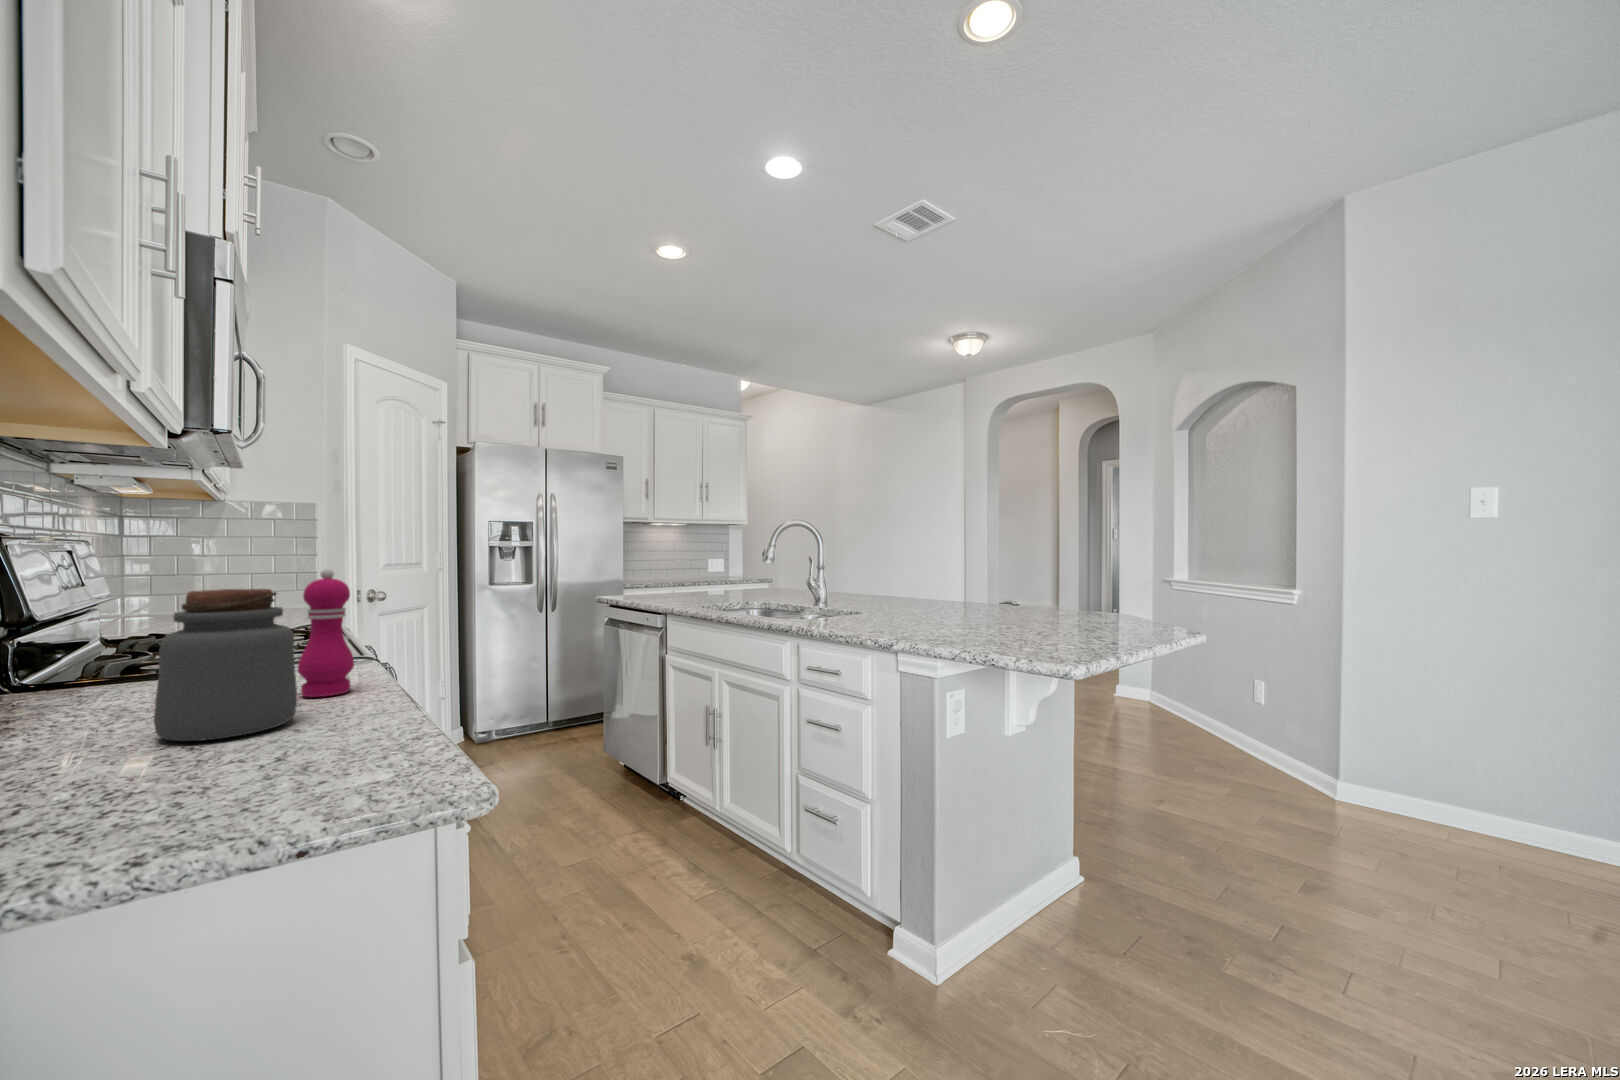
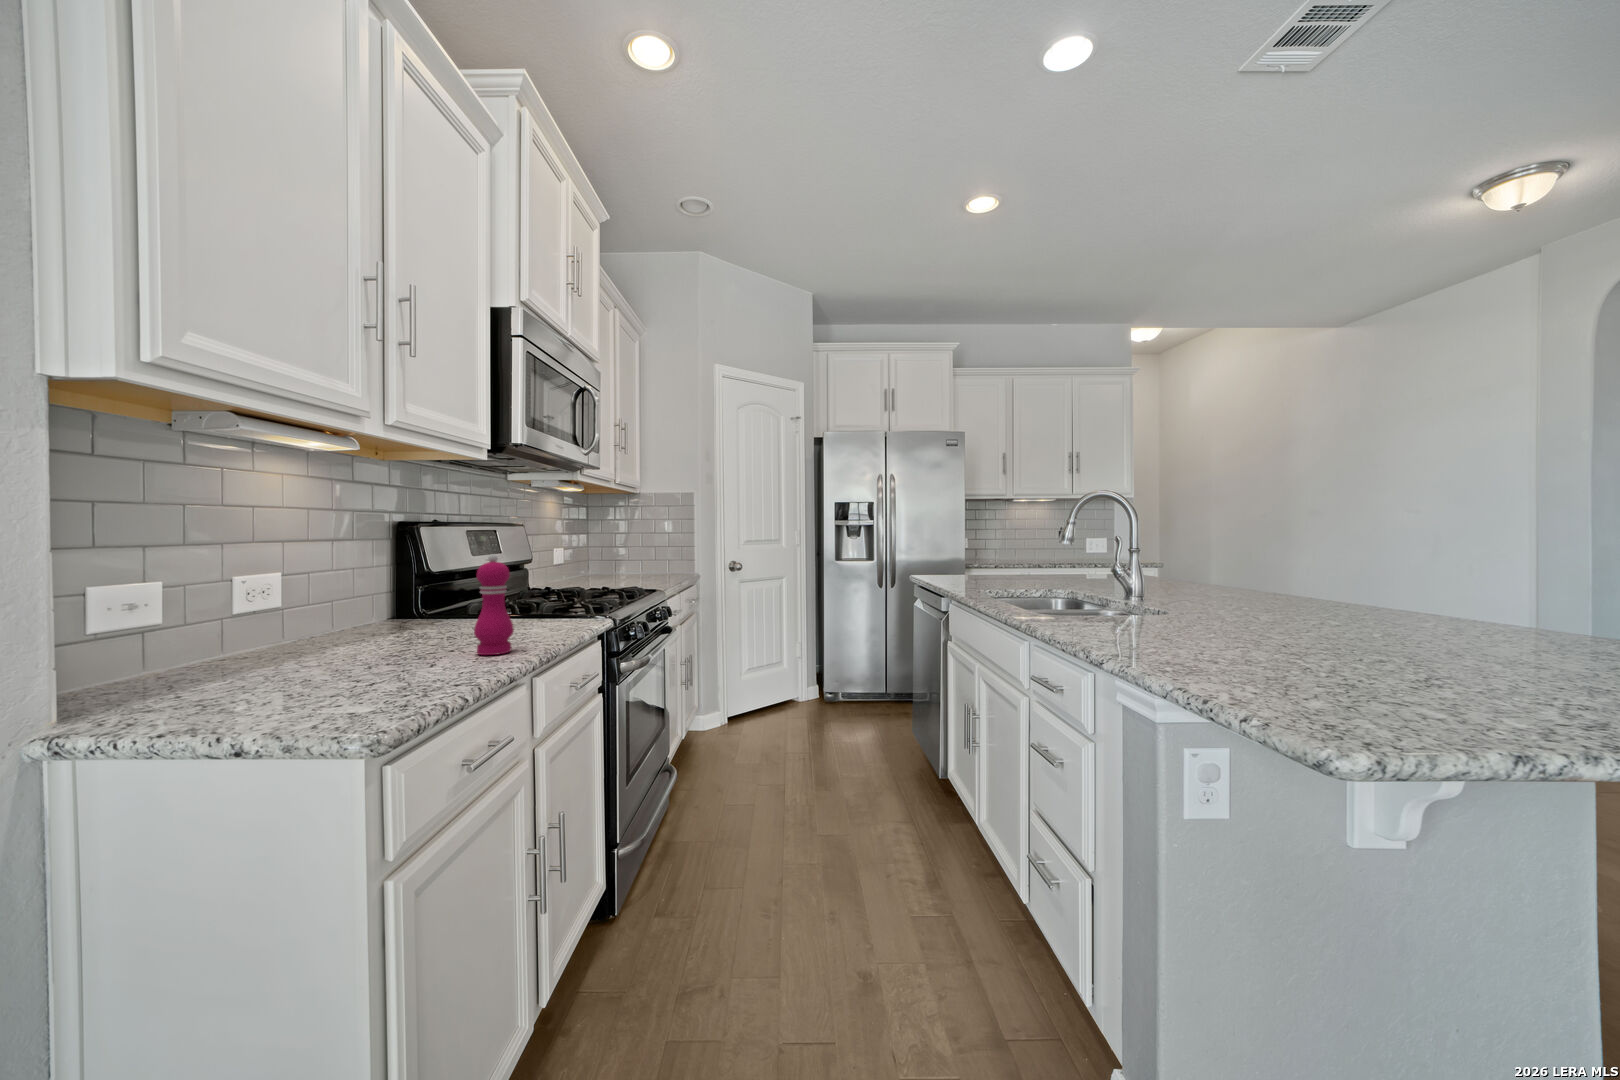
jar: present [154,589,297,741] -> none [337,570,430,680]

